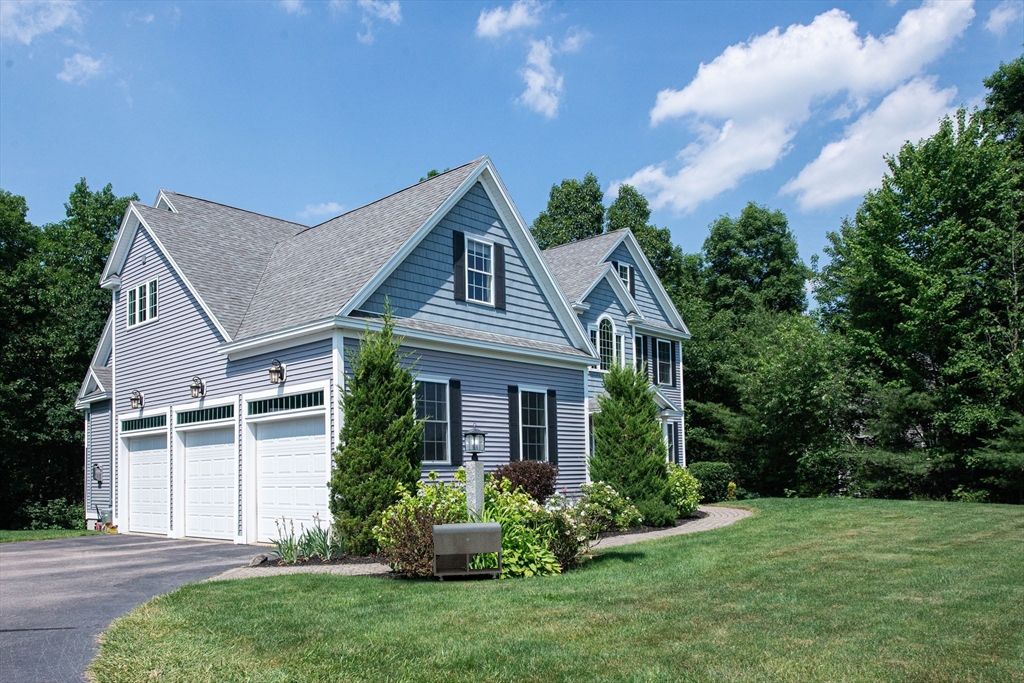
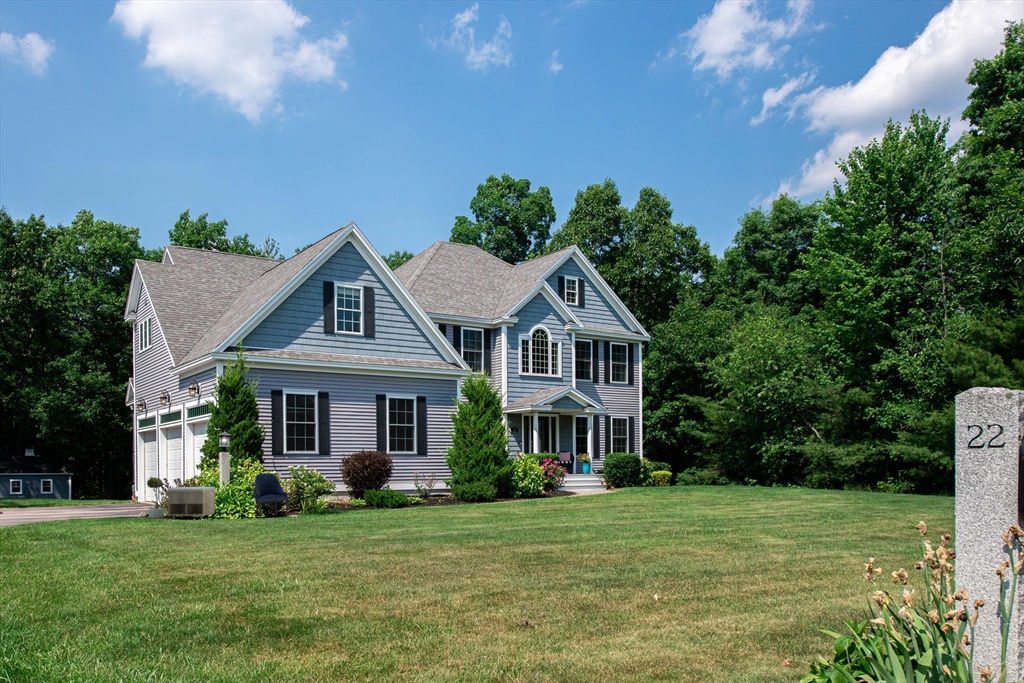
chair: none [560,497,617,572] -> present [255,473,289,518]
potted tree: none [379,508,411,582] -> present [147,477,165,518]

